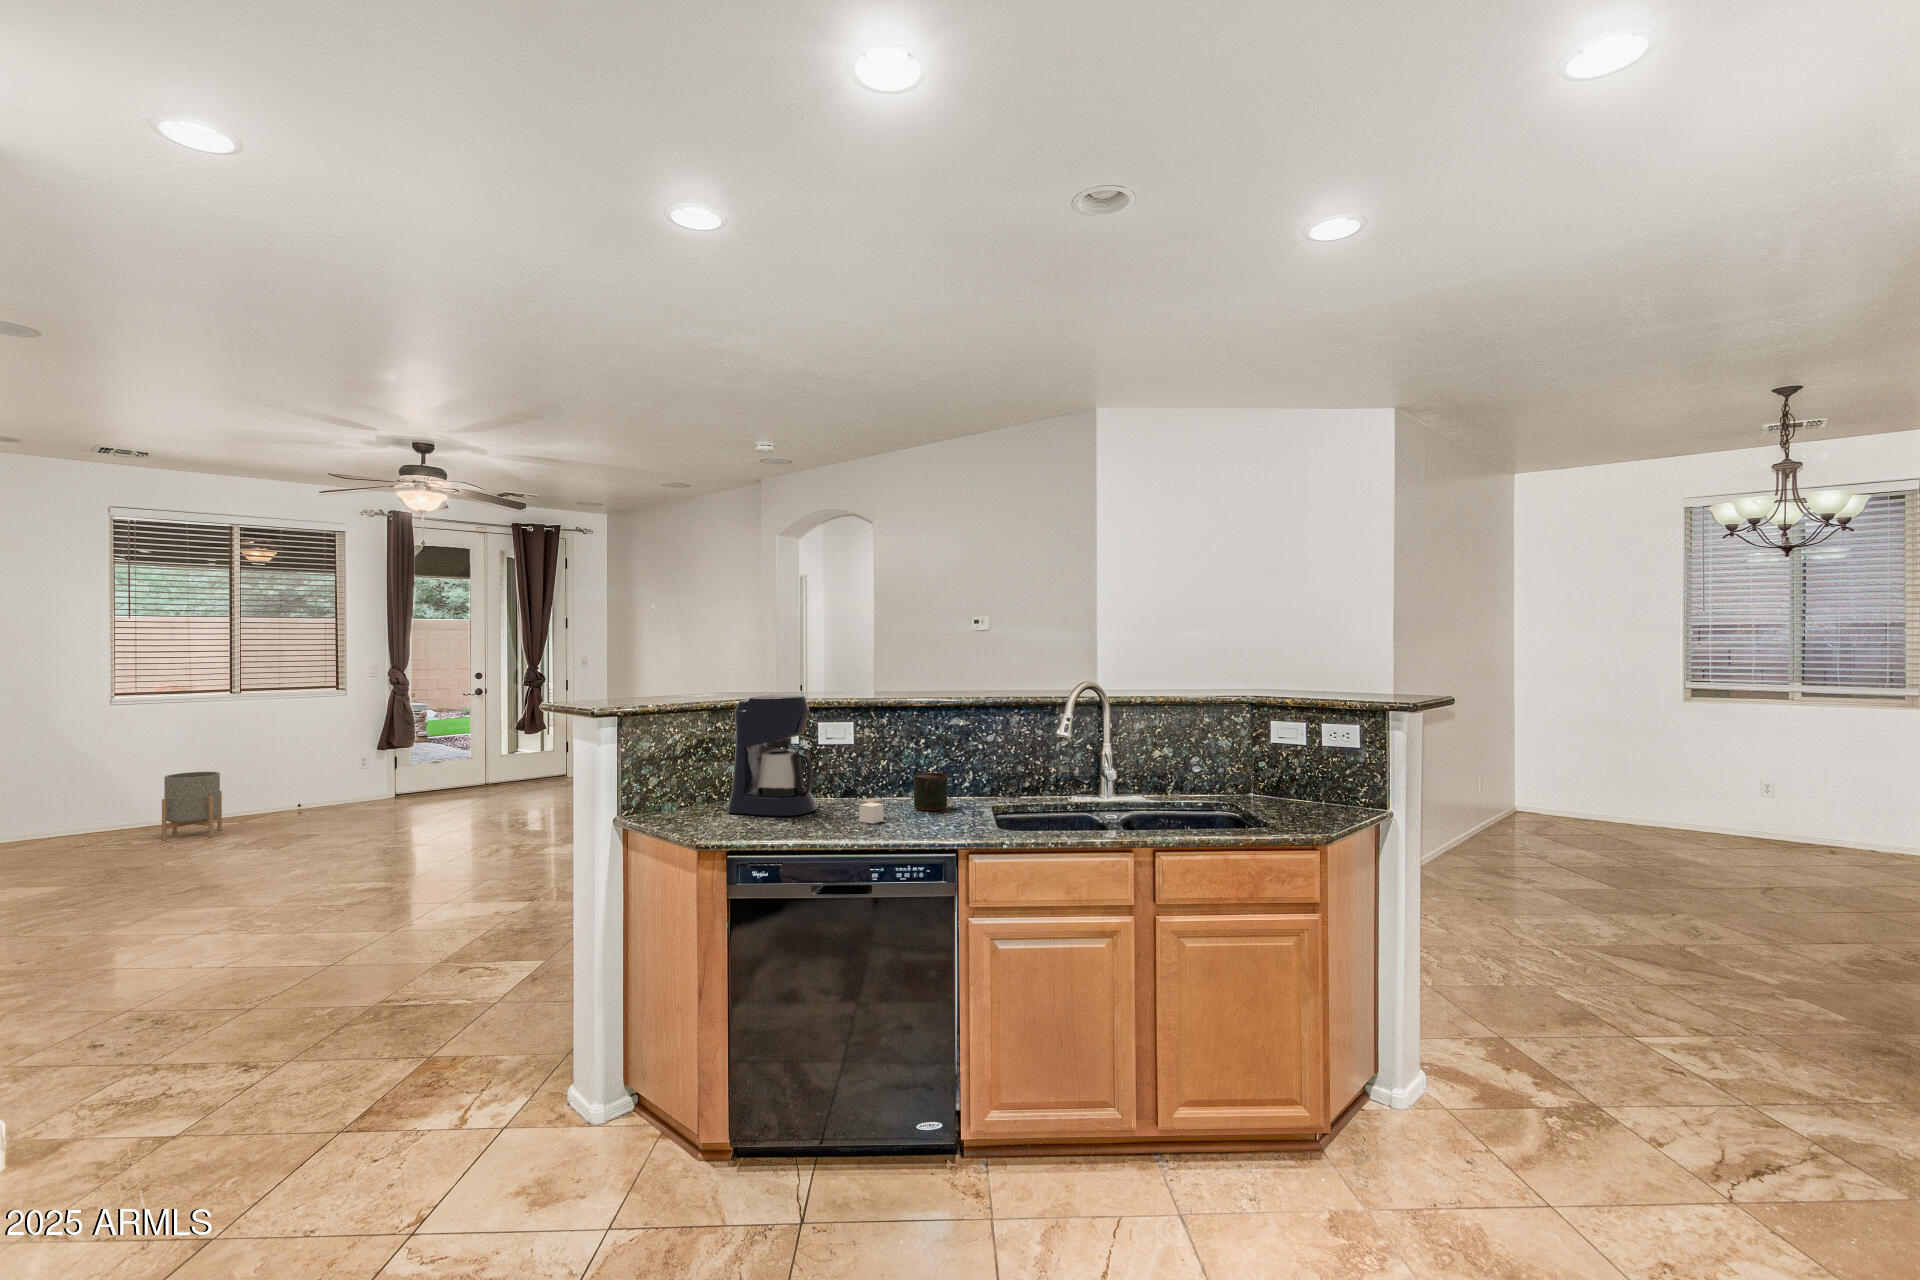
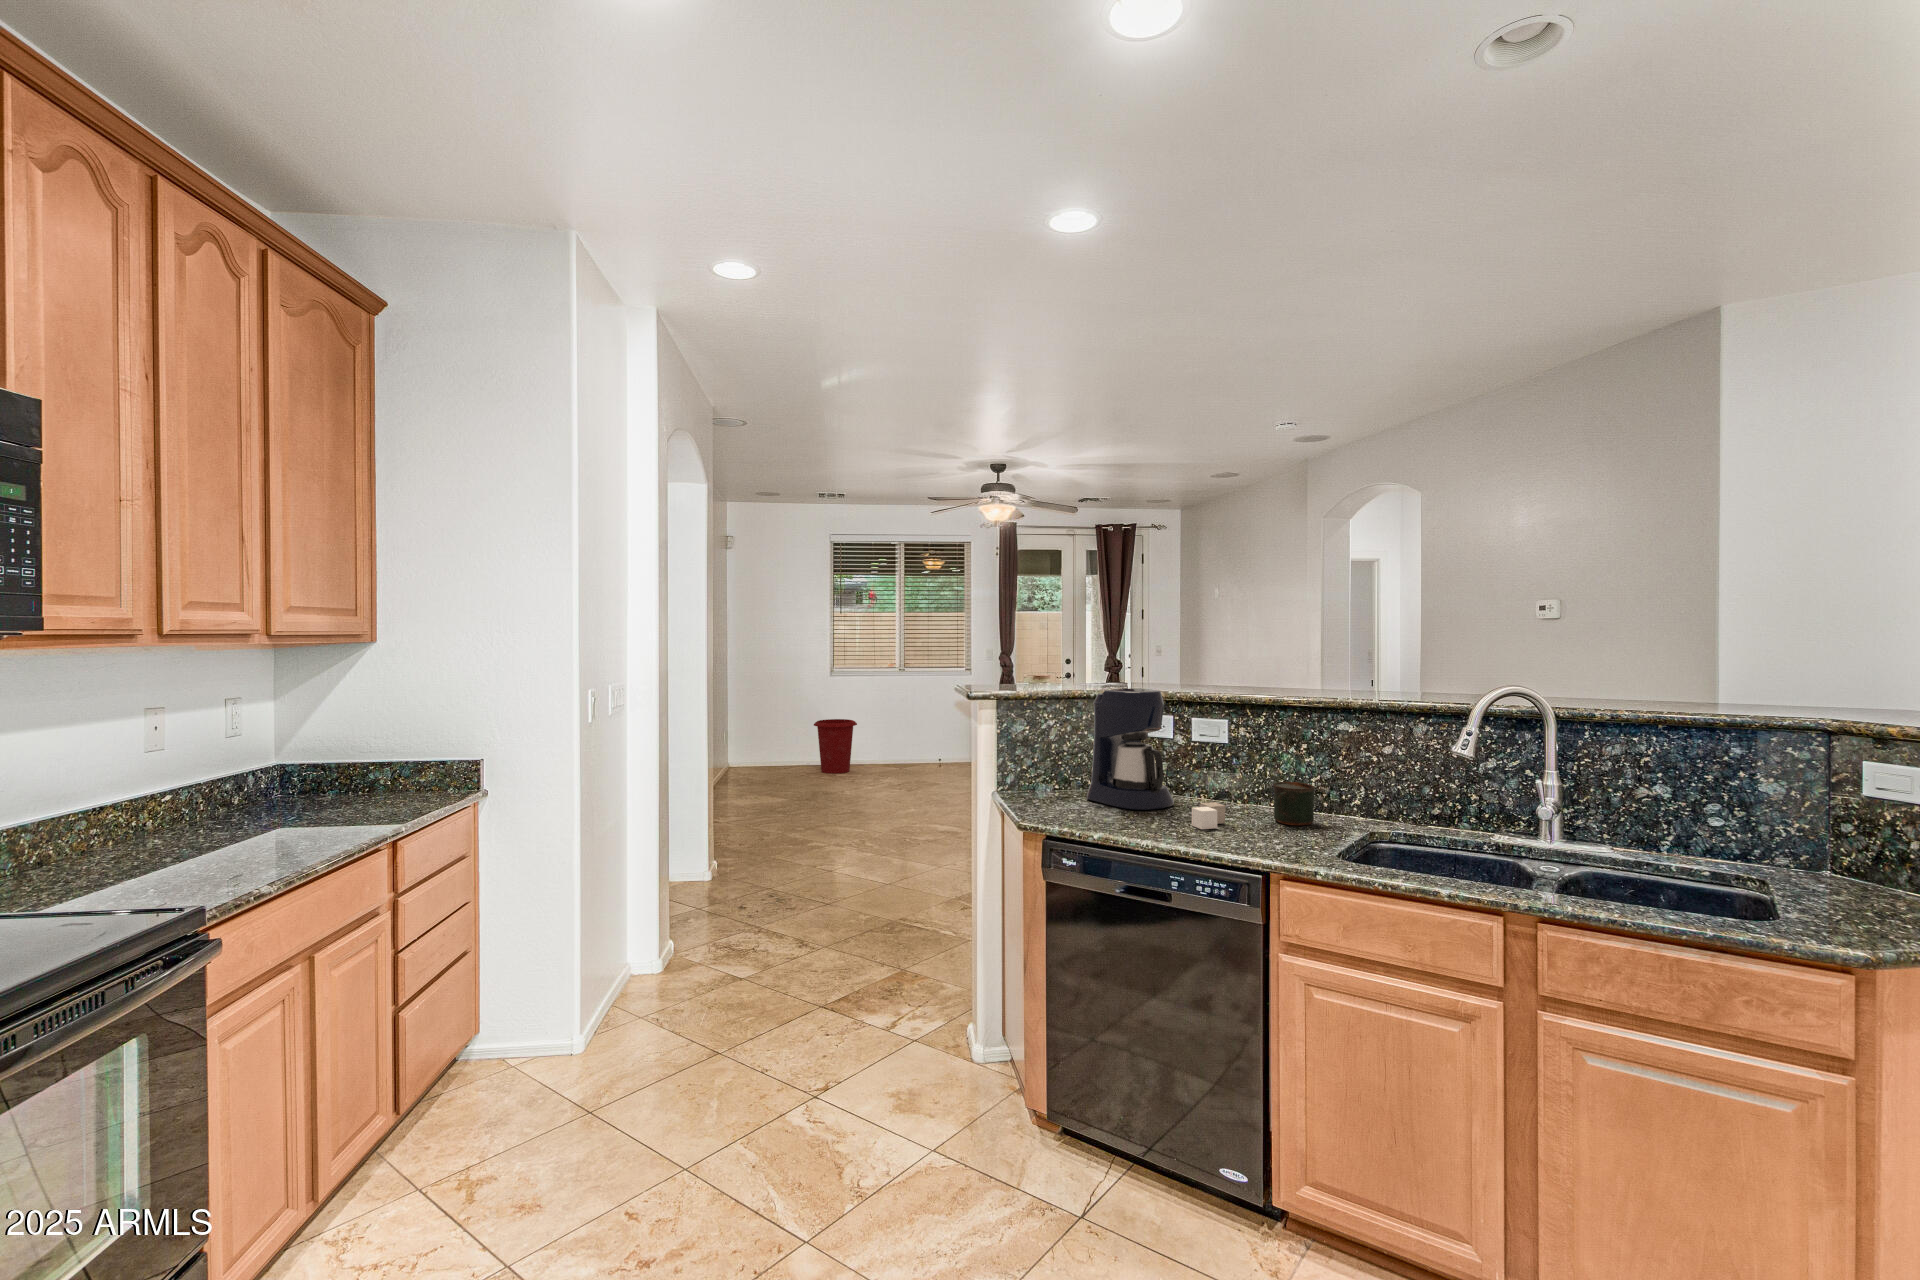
waste bin: none [25,769,115,856] -> present [814,719,857,774]
planter: present [162,772,222,841] -> none [881,726,916,772]

